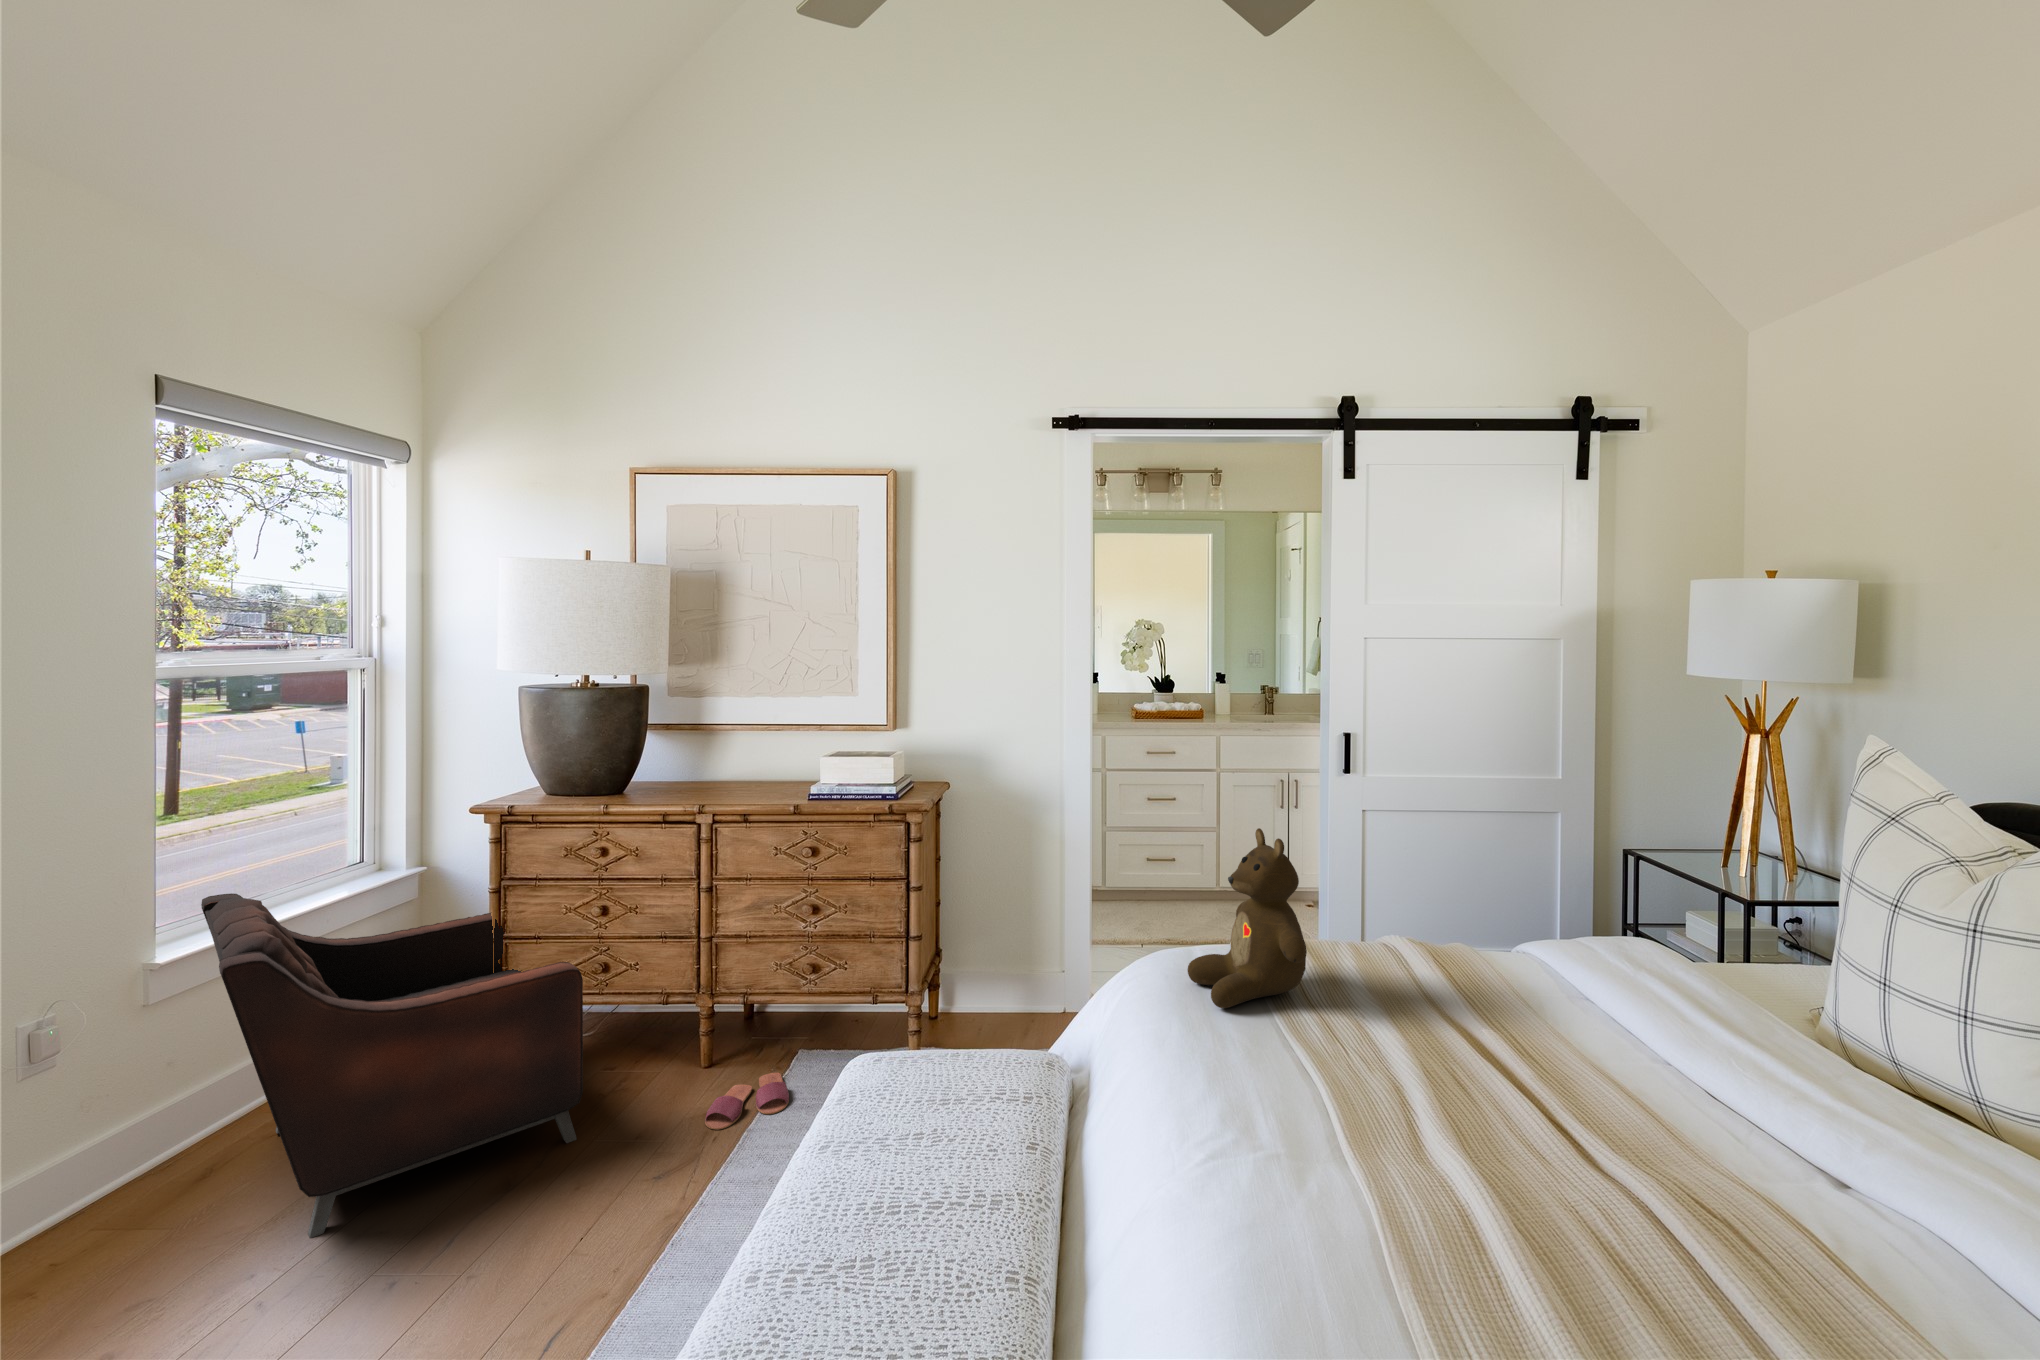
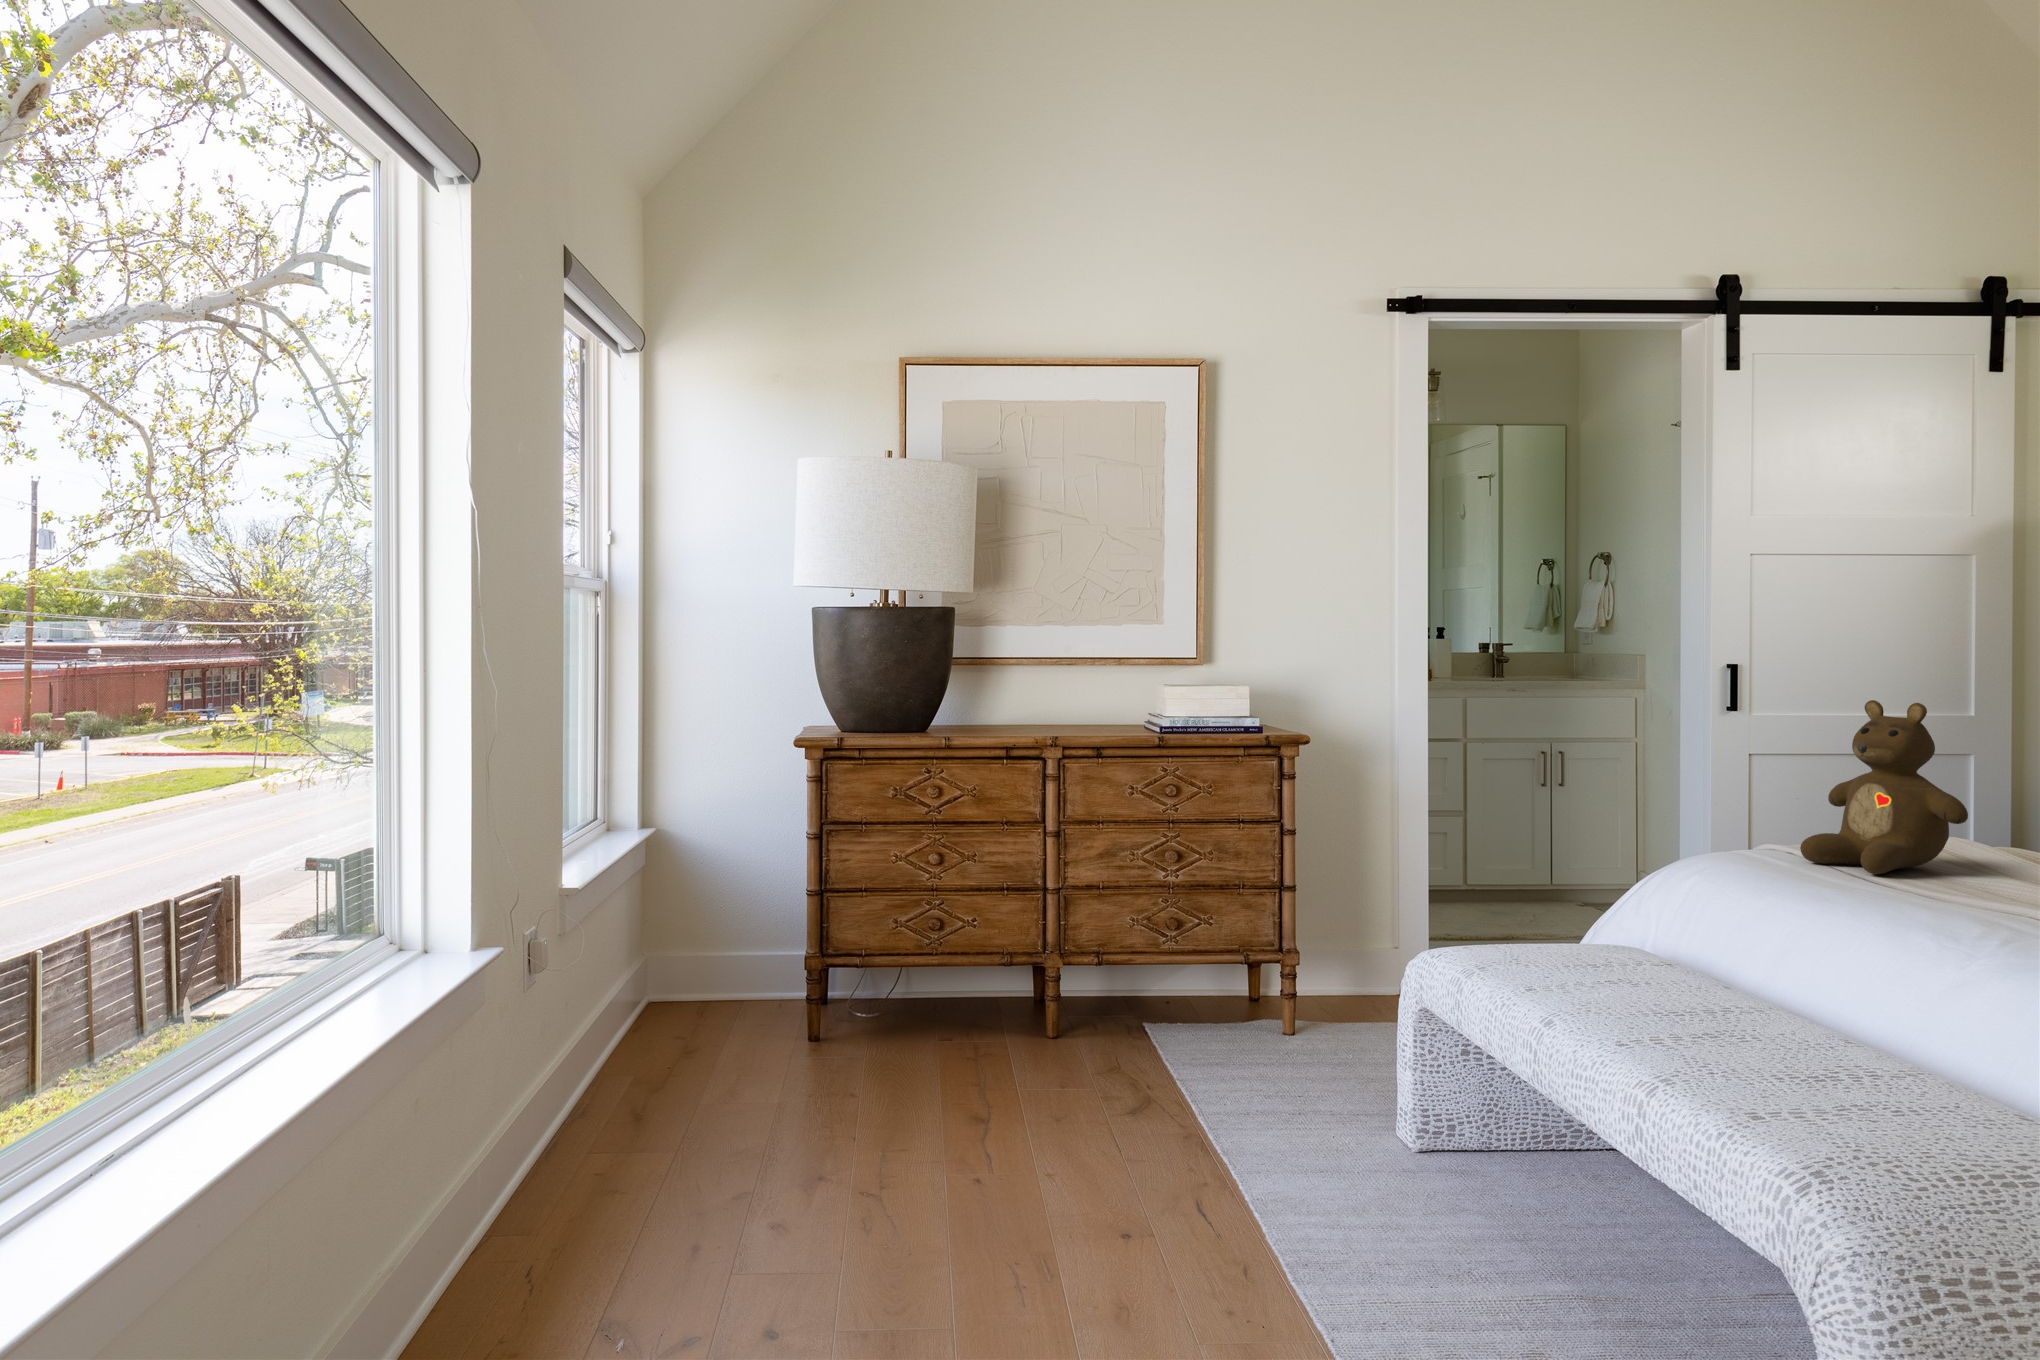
armchair: present [201,893,583,1238] -> none [586,818,1000,1169]
slippers: present [705,1073,789,1130] -> none [1108,1044,1190,1087]

